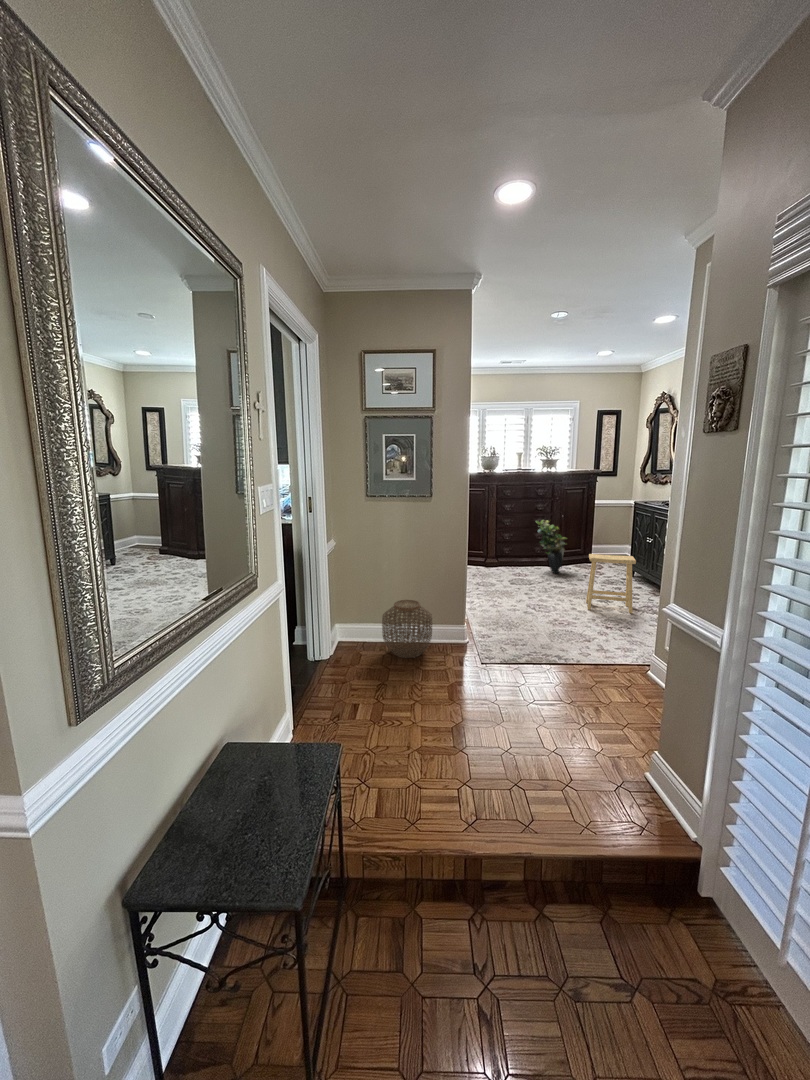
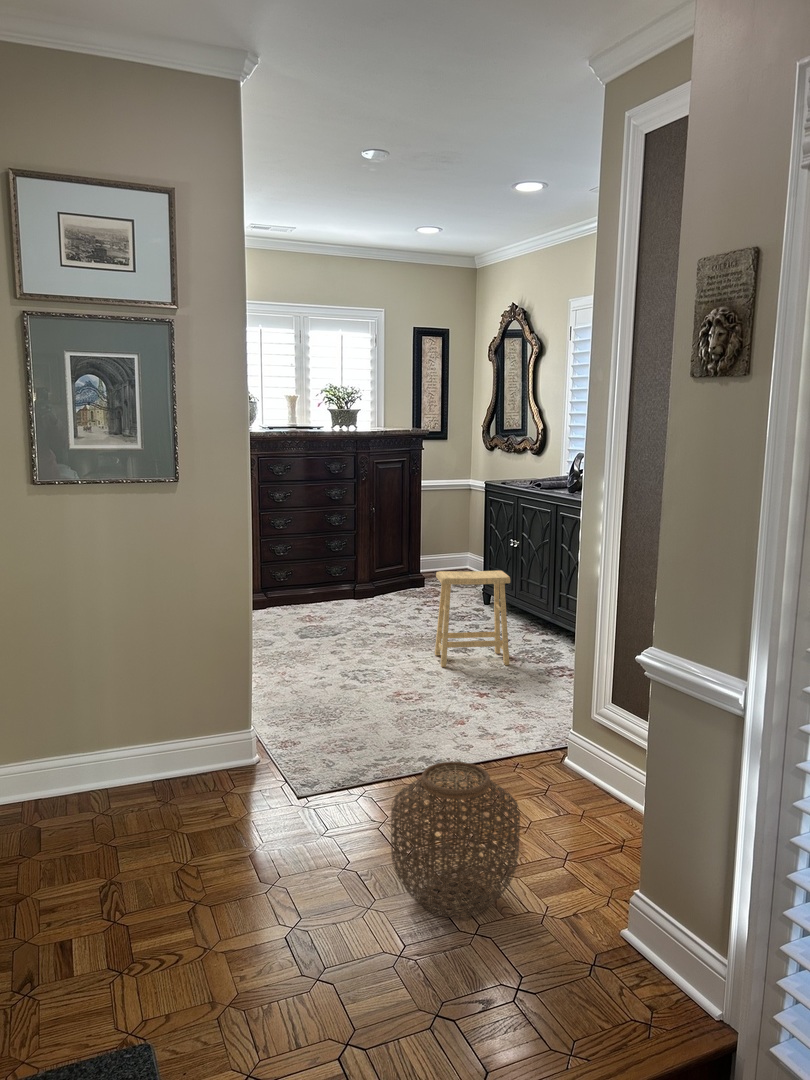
potted plant: present [536,520,566,573] -> none [330,515,386,610]
woven basket: present [382,600,432,658] -> present [391,762,520,918]

